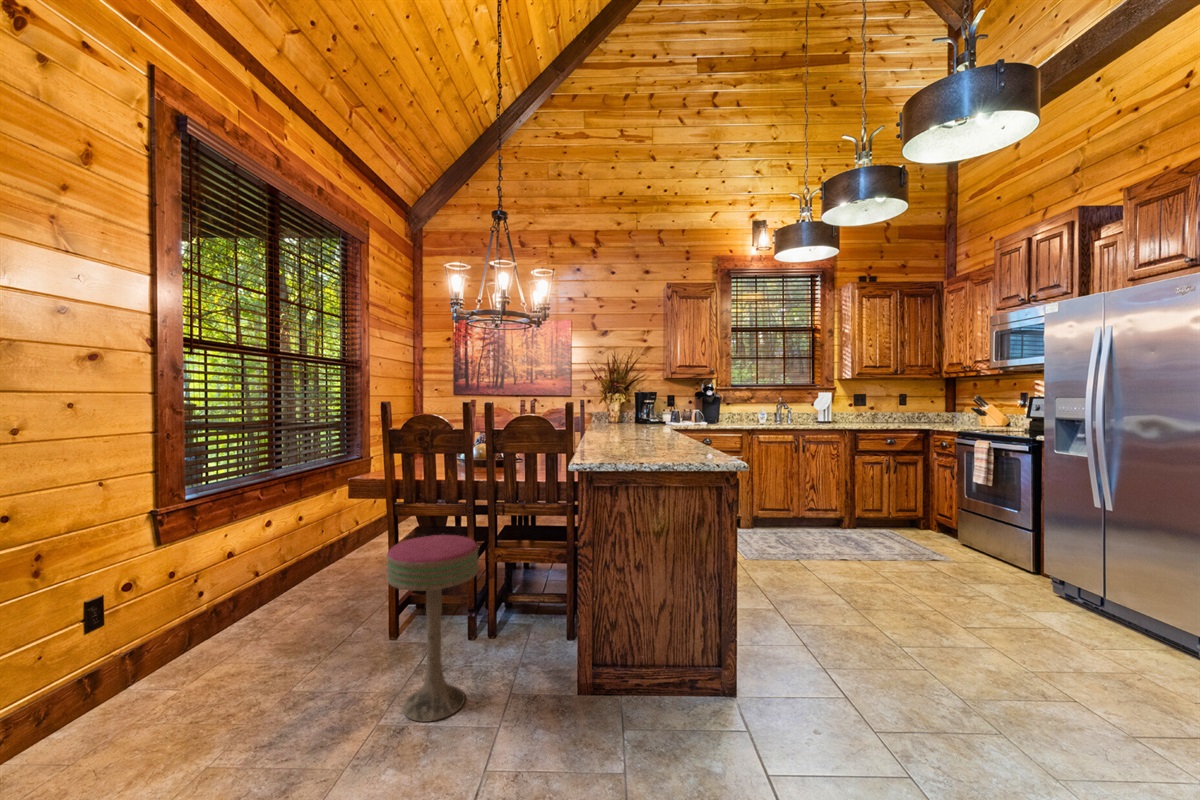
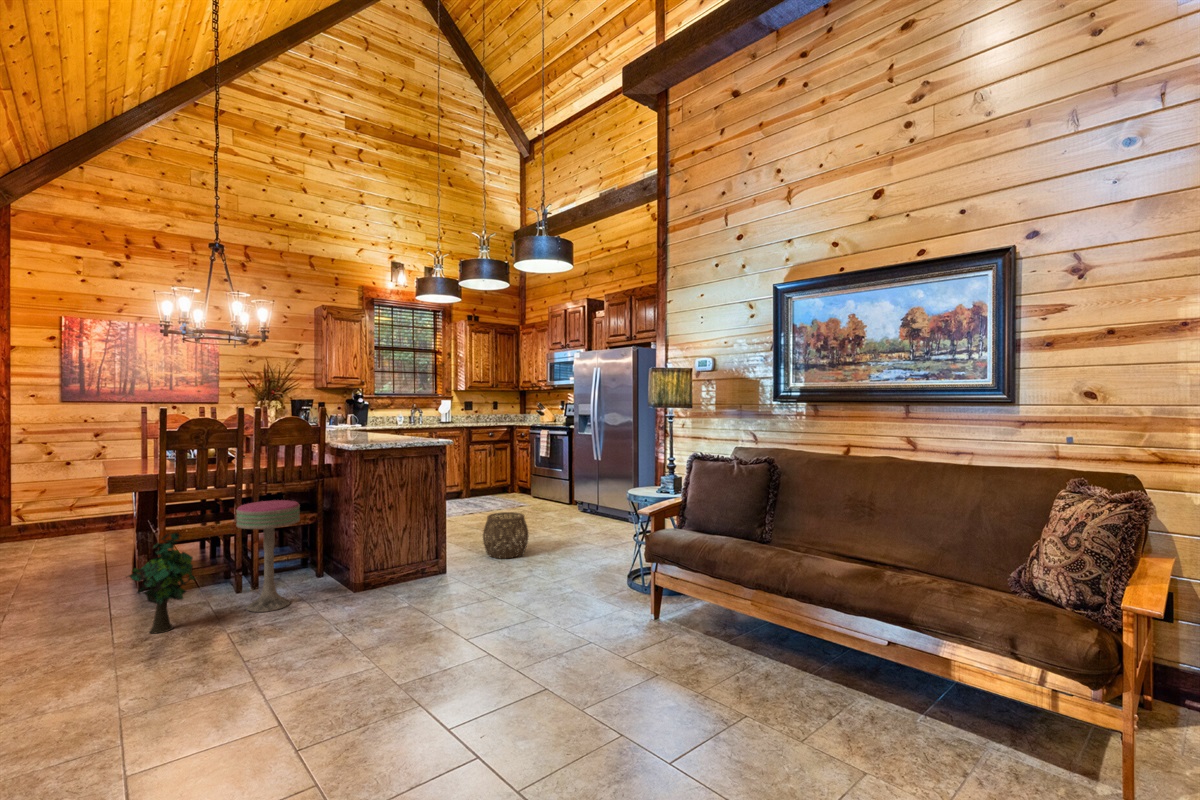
decorative plant: none [253,571,344,714] -> present [128,533,196,633]
woven basket: none [824,607,933,725] -> present [483,512,529,559]

